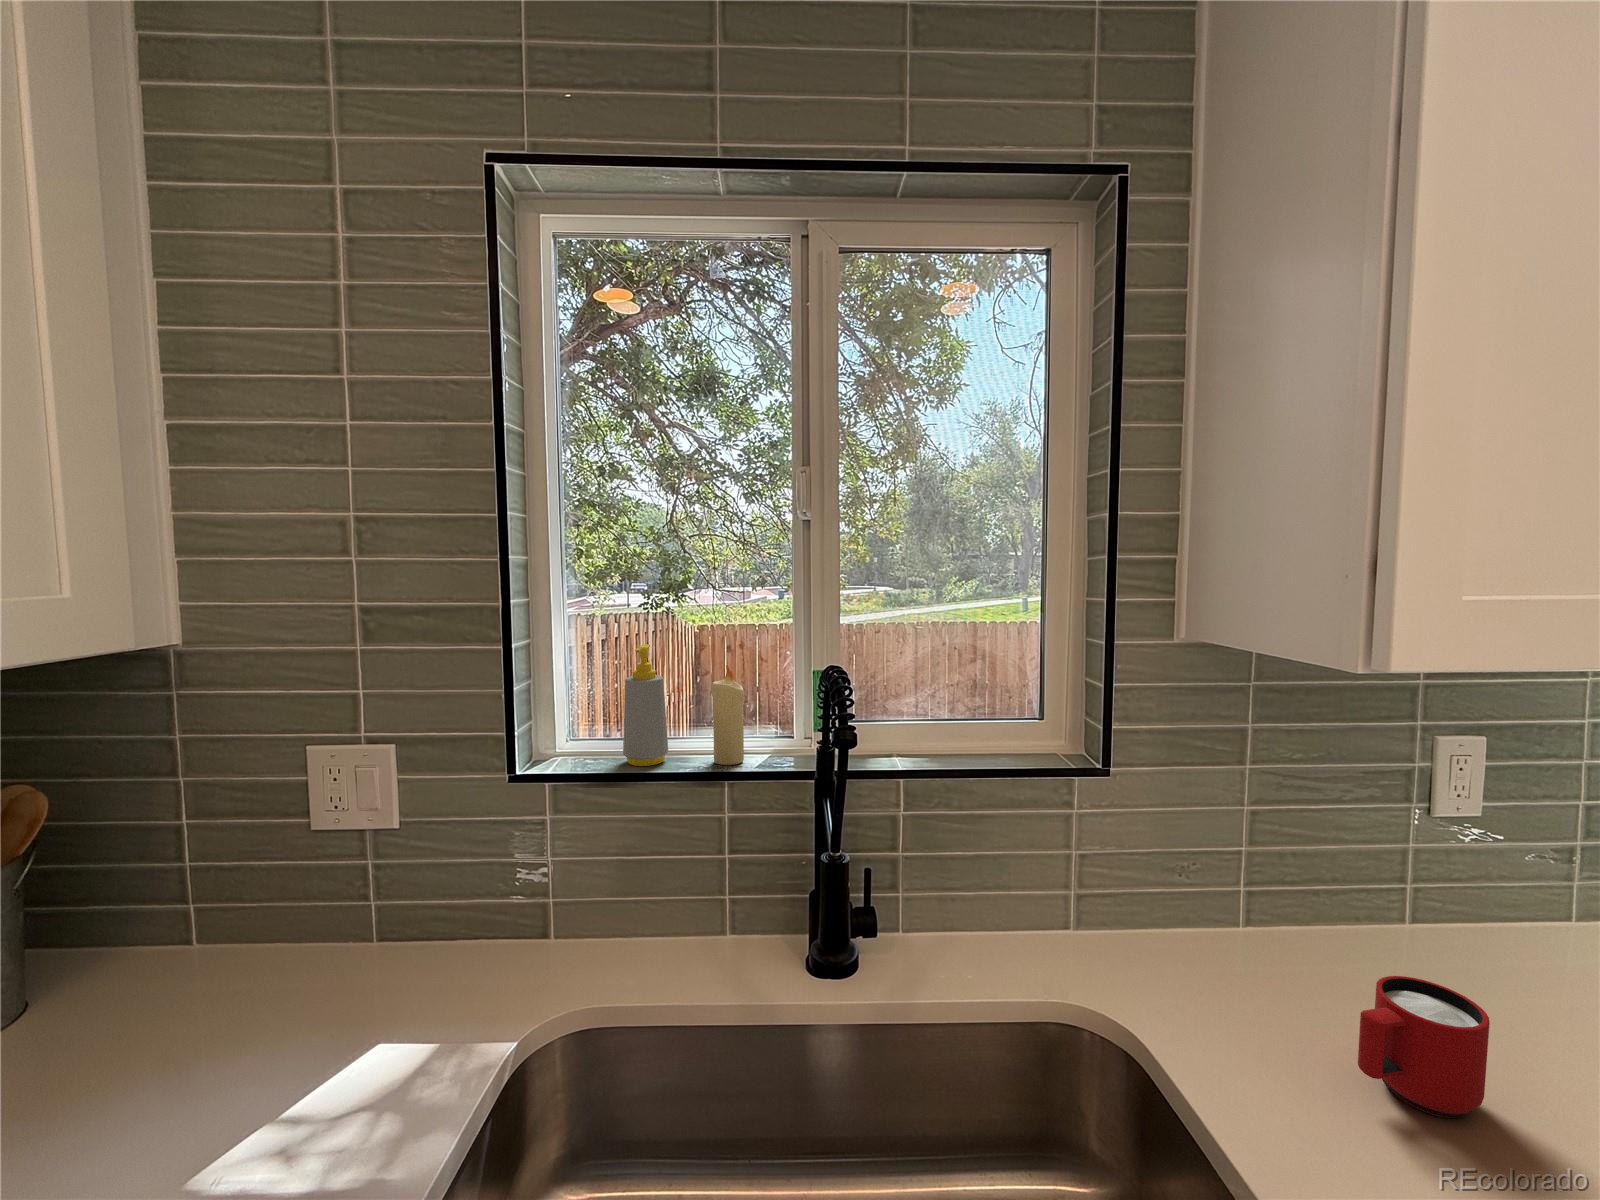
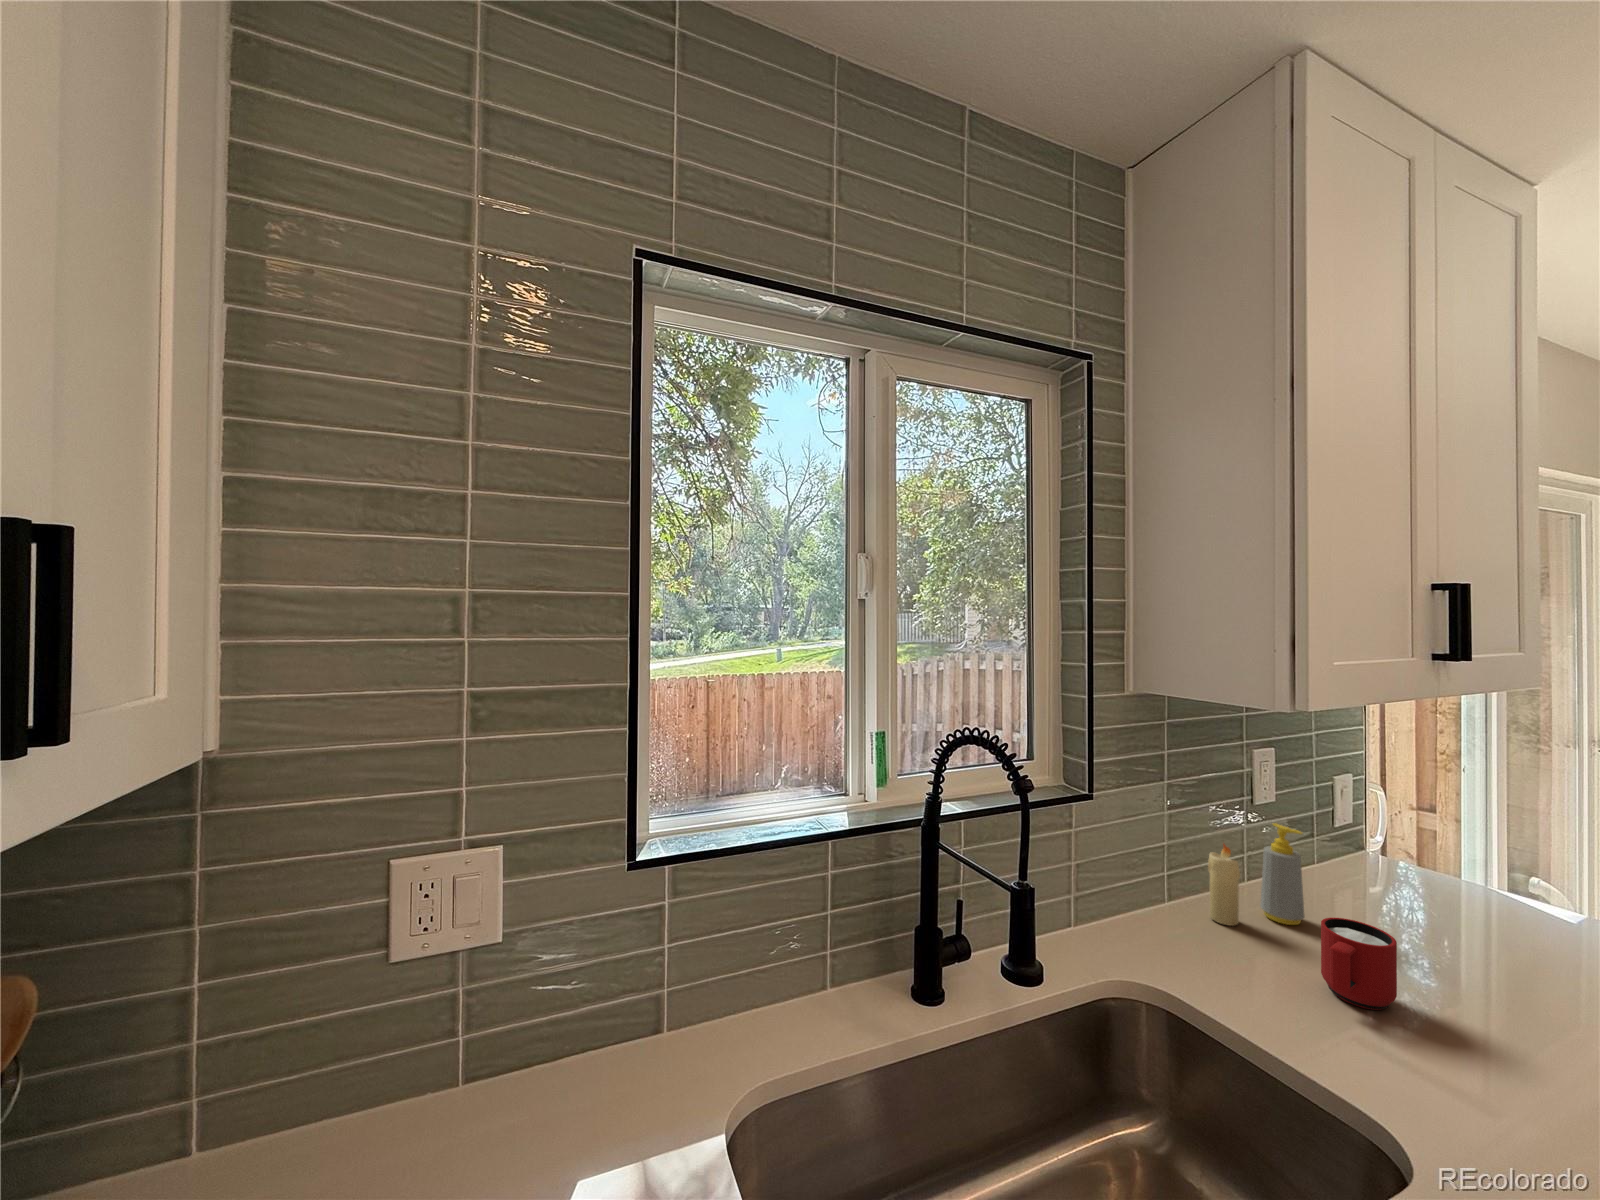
soap bottle: present [623,644,668,766] -> present [1260,823,1304,925]
candle: present [711,665,745,765] -> present [1208,844,1240,926]

